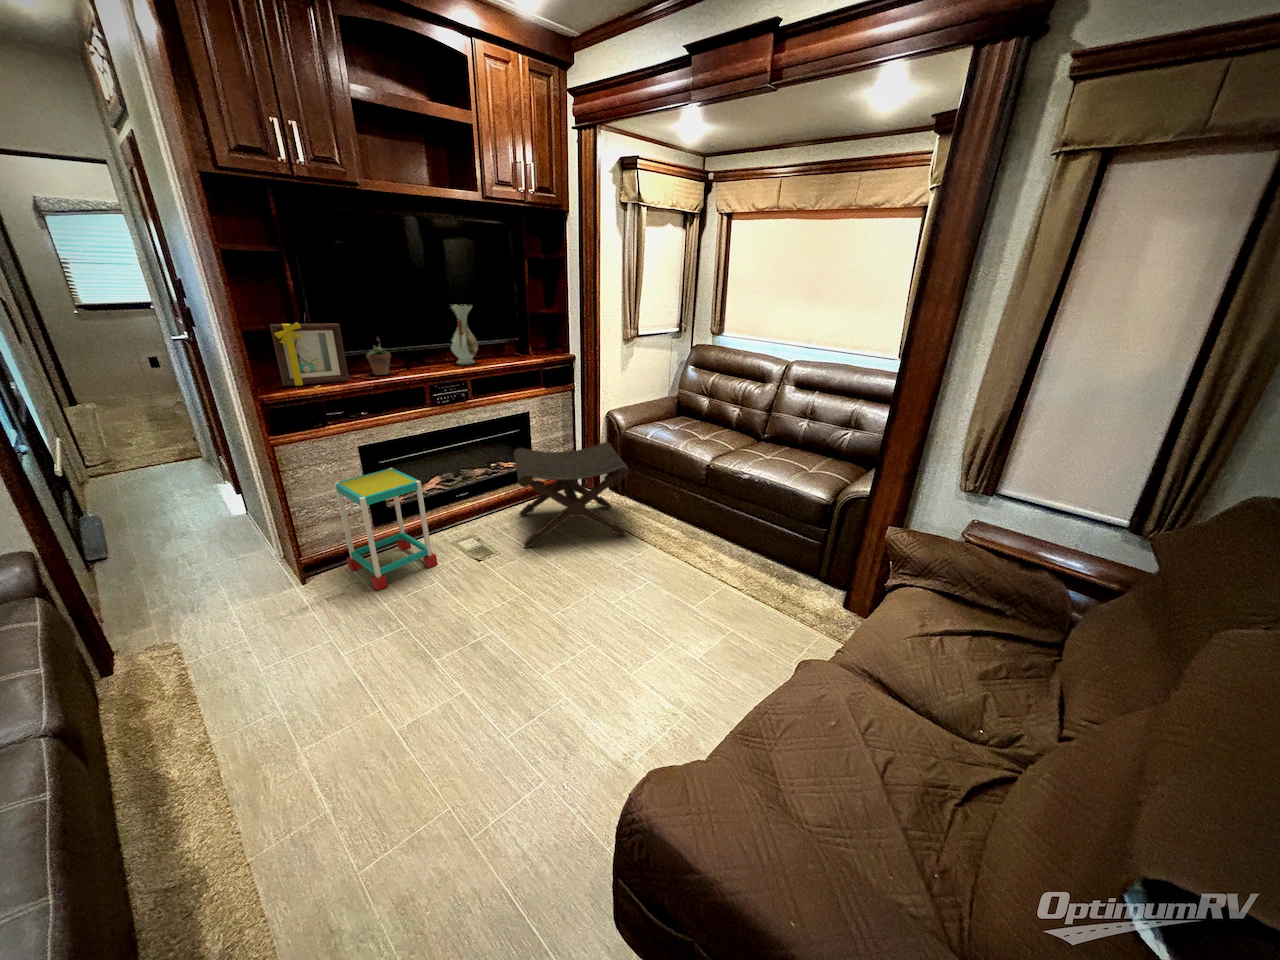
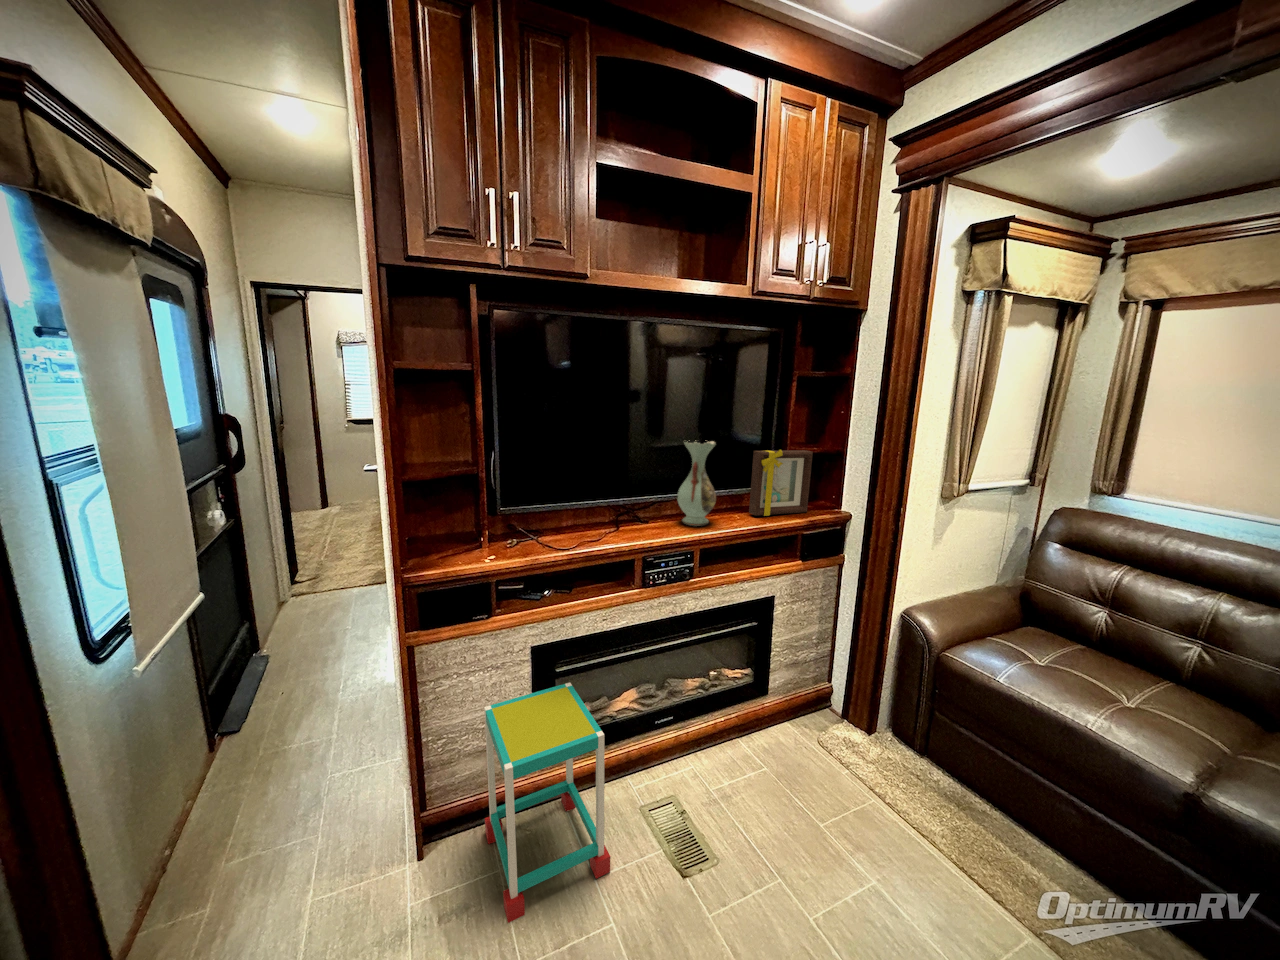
picture frame: present [270,322,349,386] -> present [749,449,813,516]
succulent plant: present [366,339,391,375] -> none [564,486,596,540]
footstool: present [513,442,629,548] -> none [746,661,992,898]

